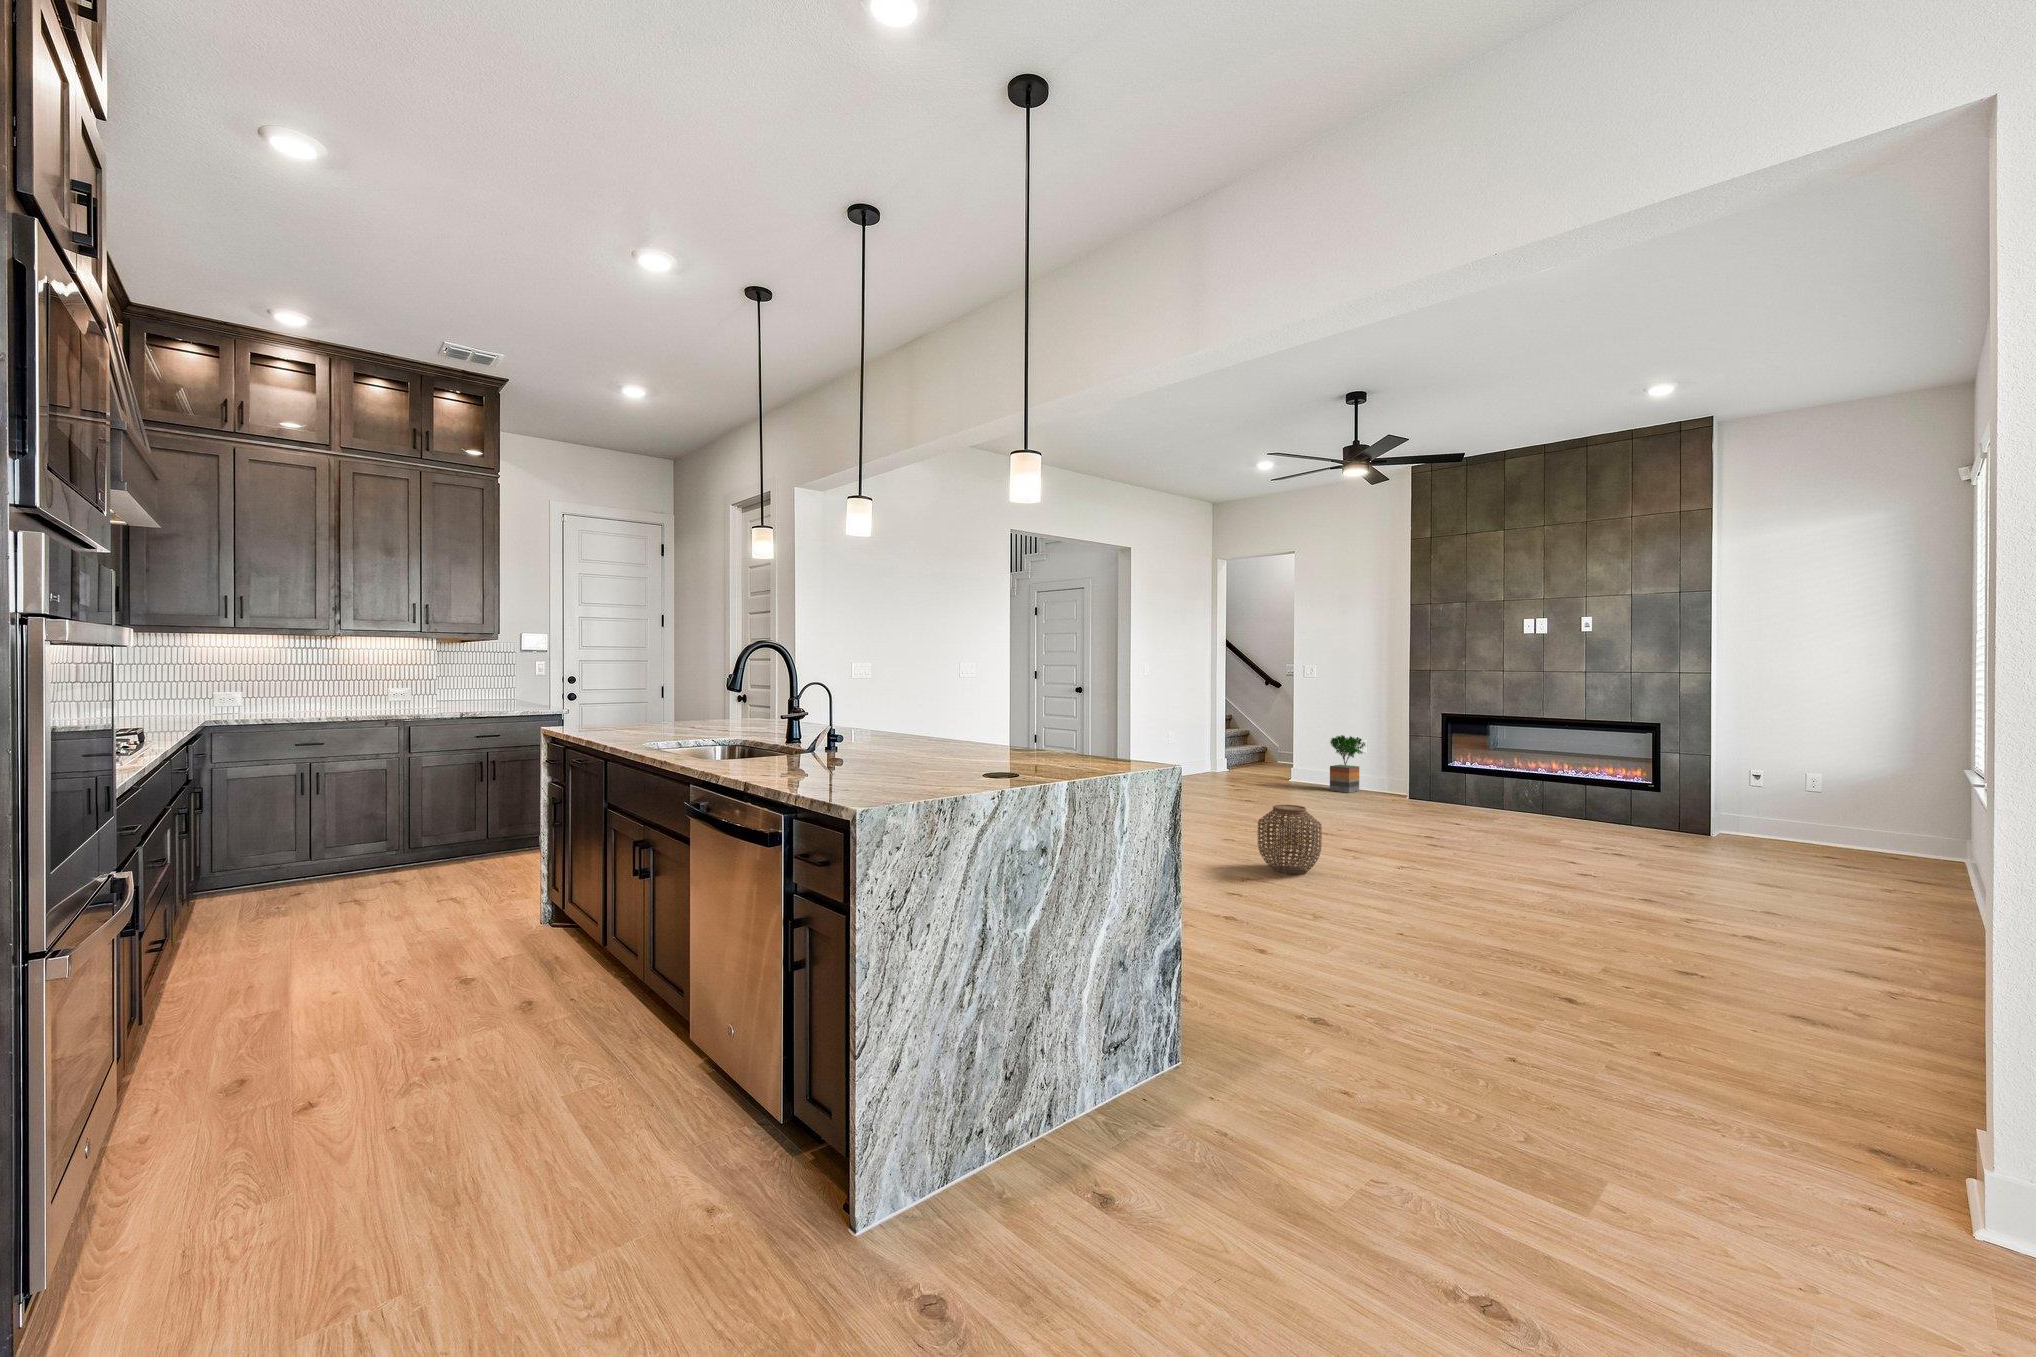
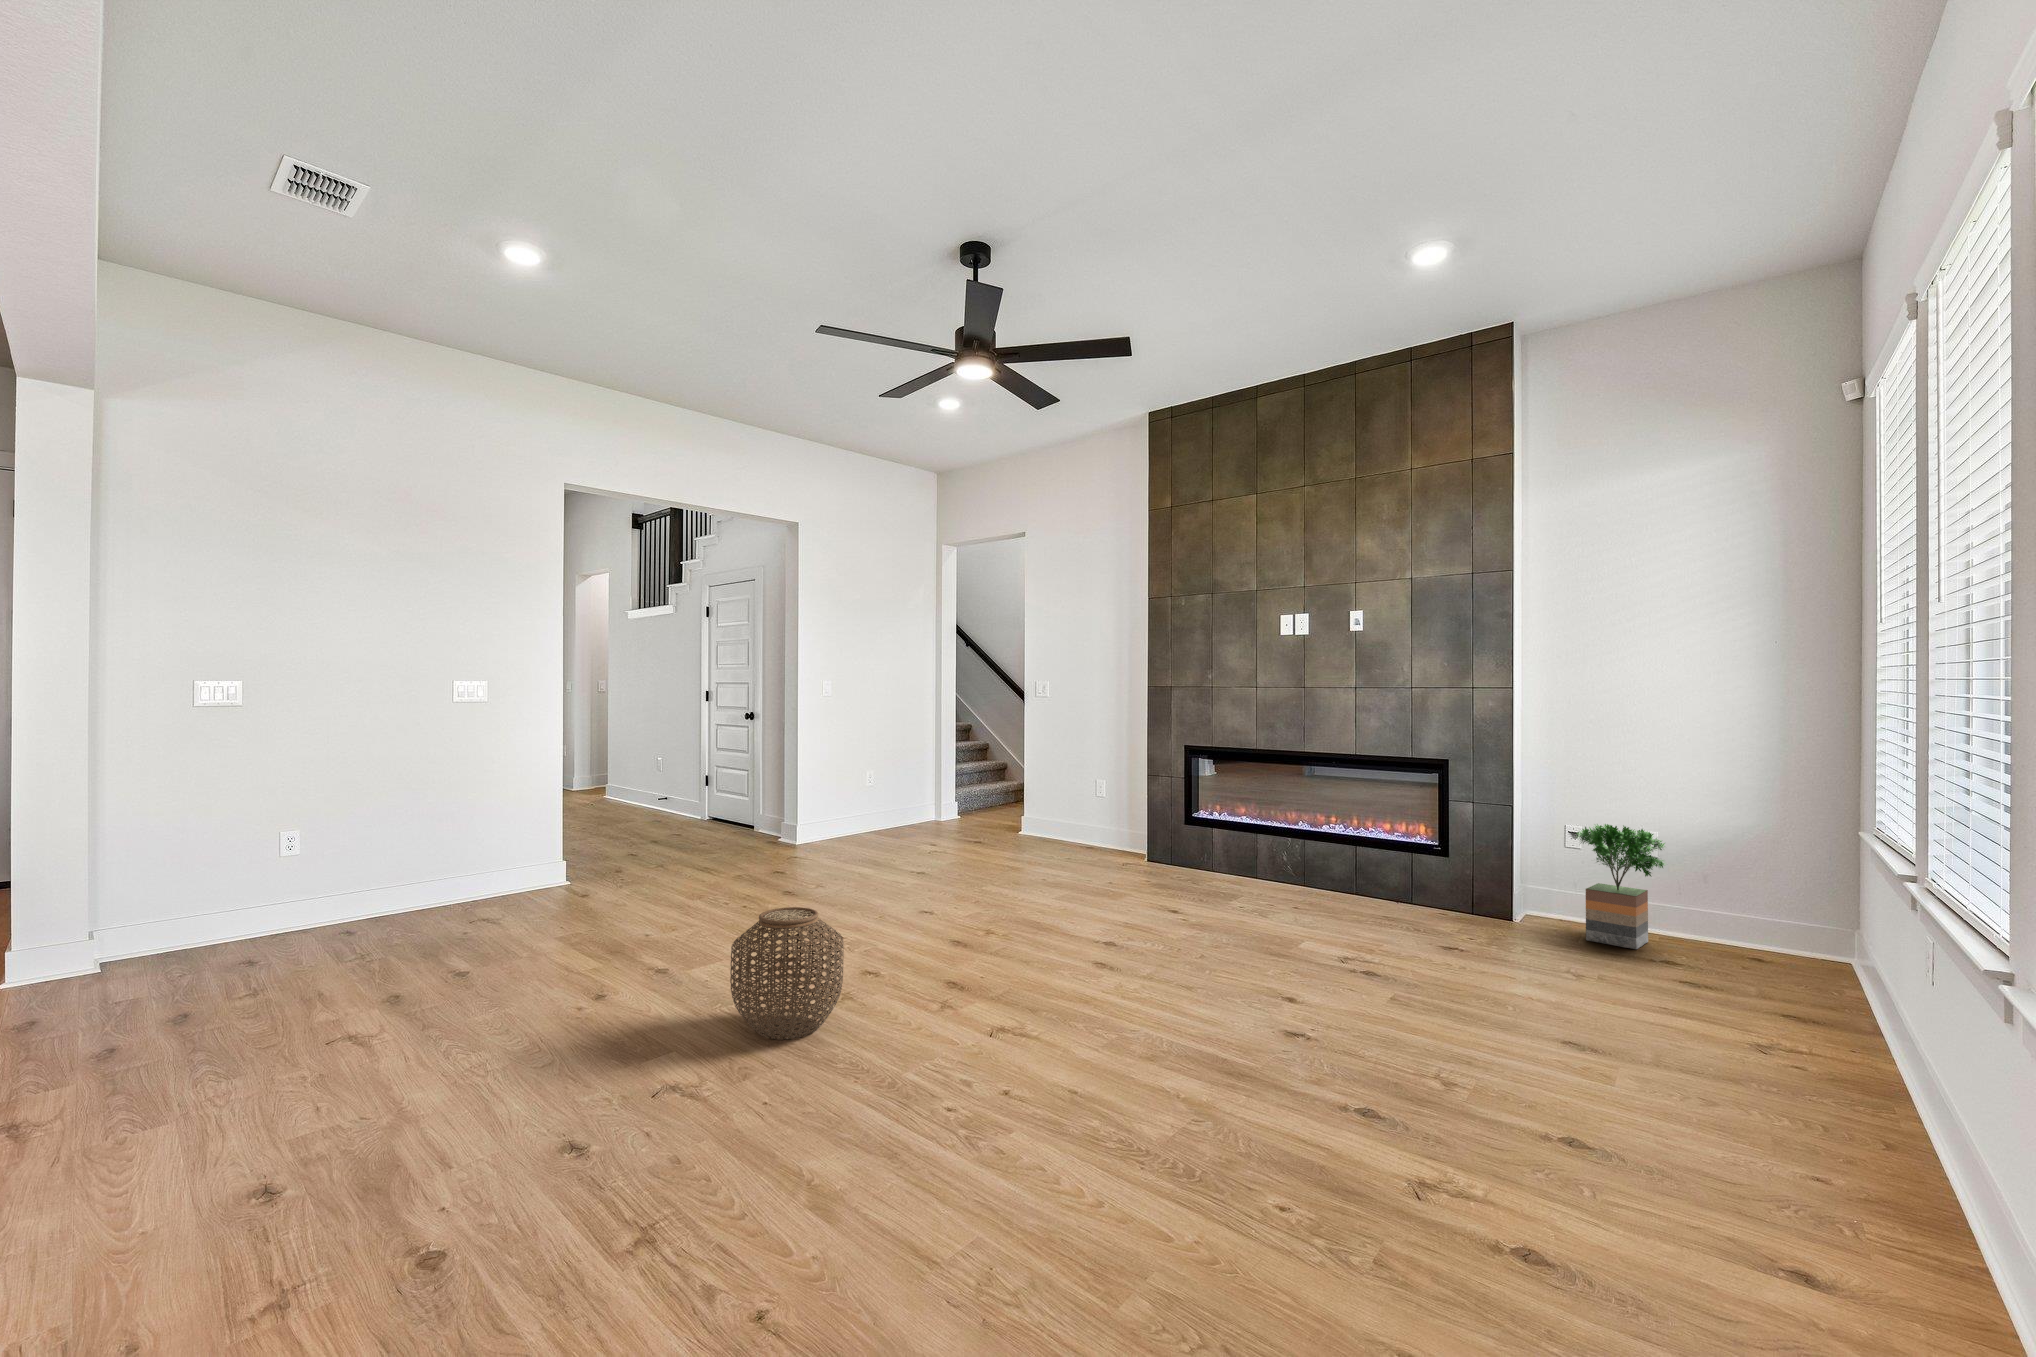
potted tree: present [1330,735,1365,793] -> present [1578,824,1665,949]

